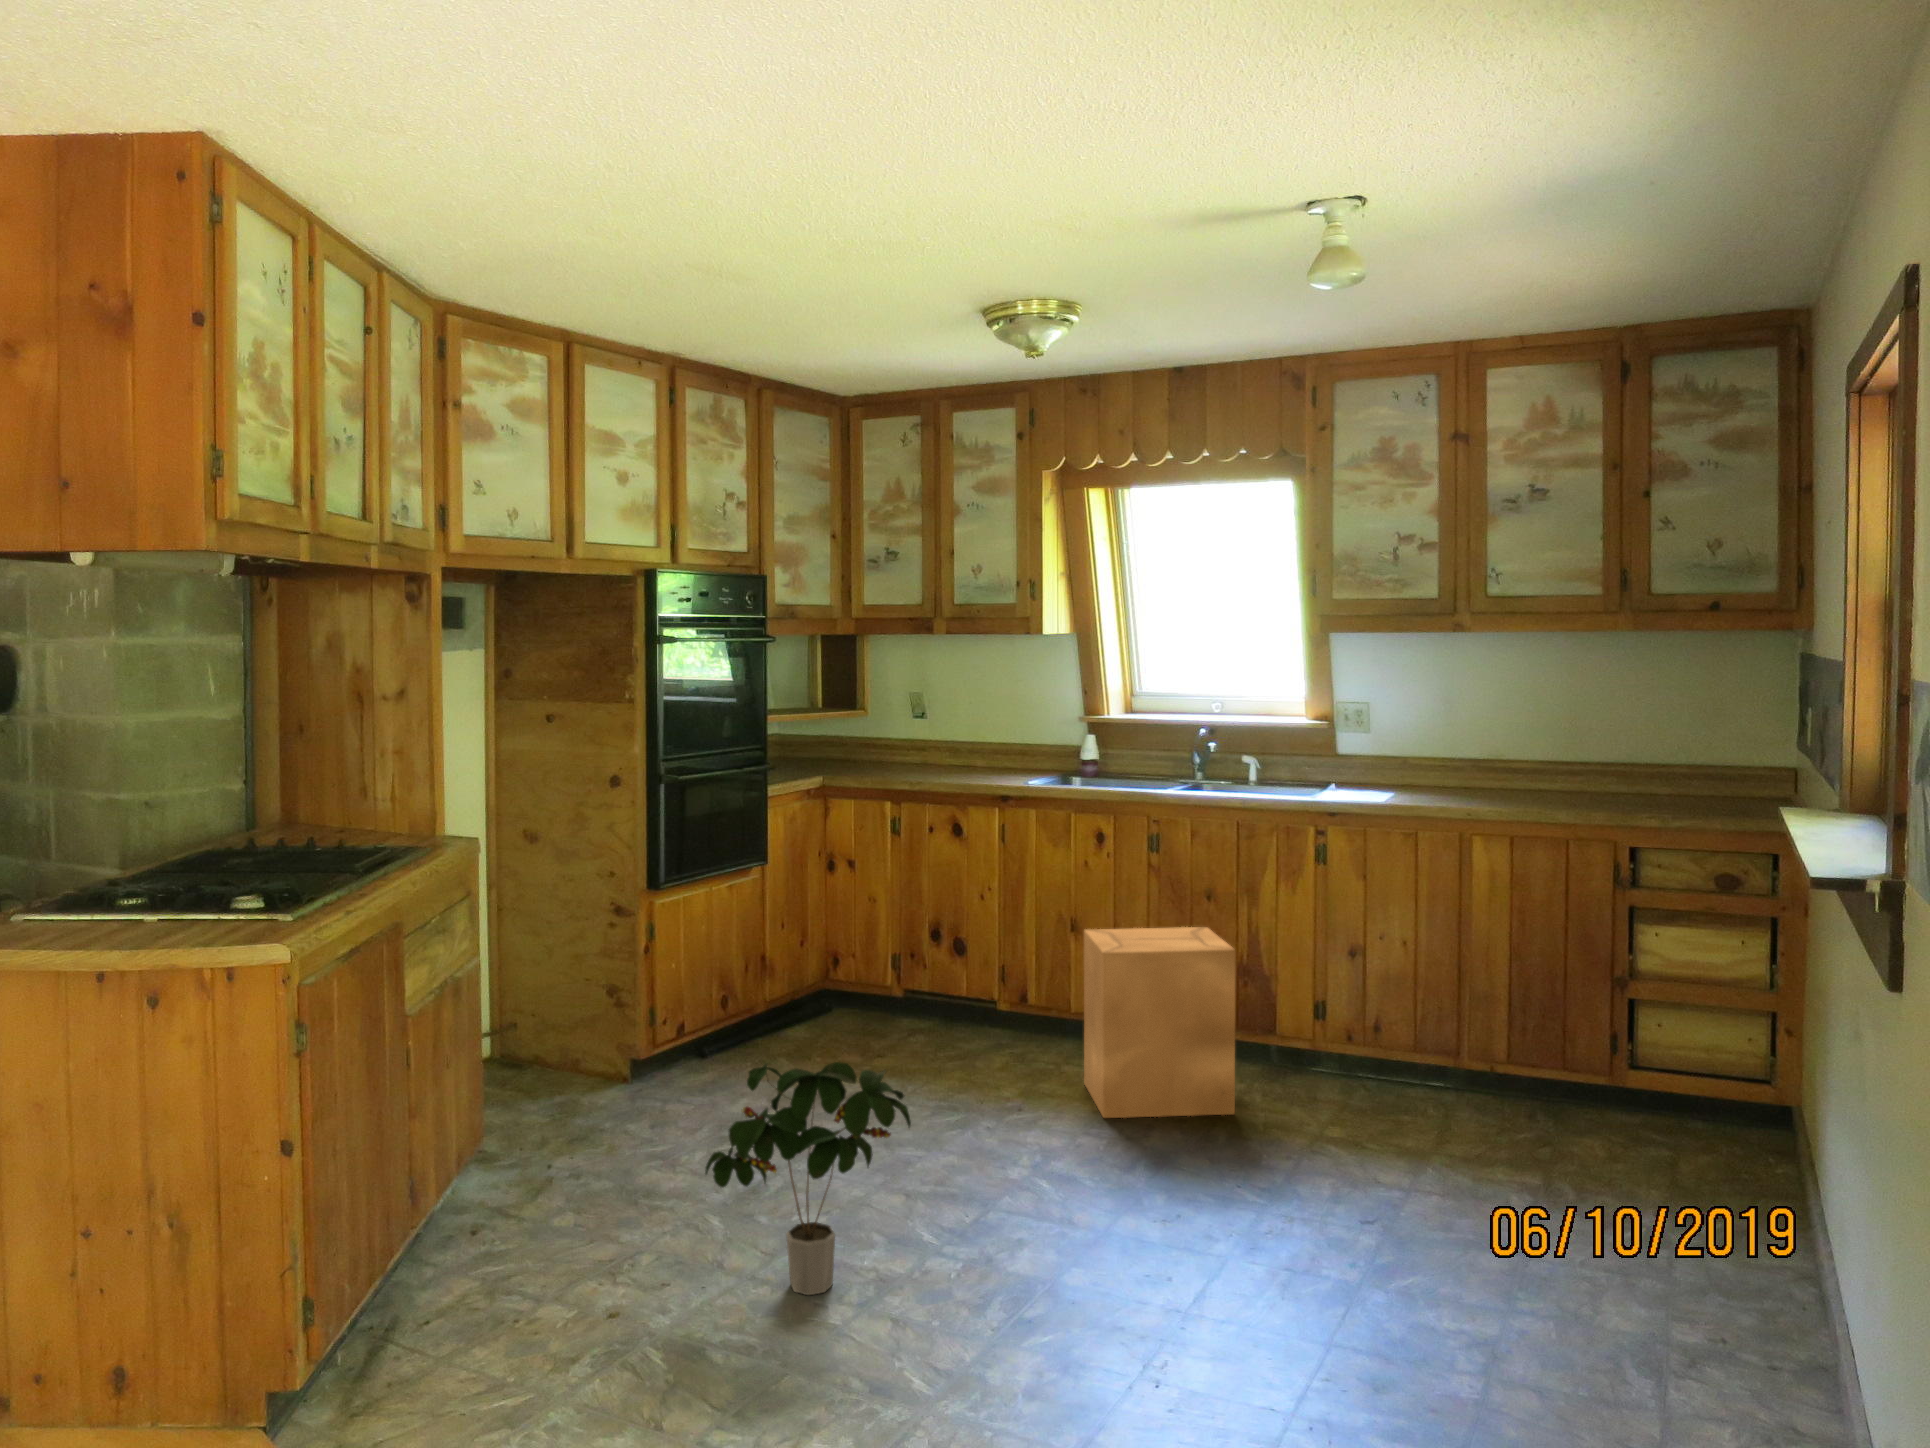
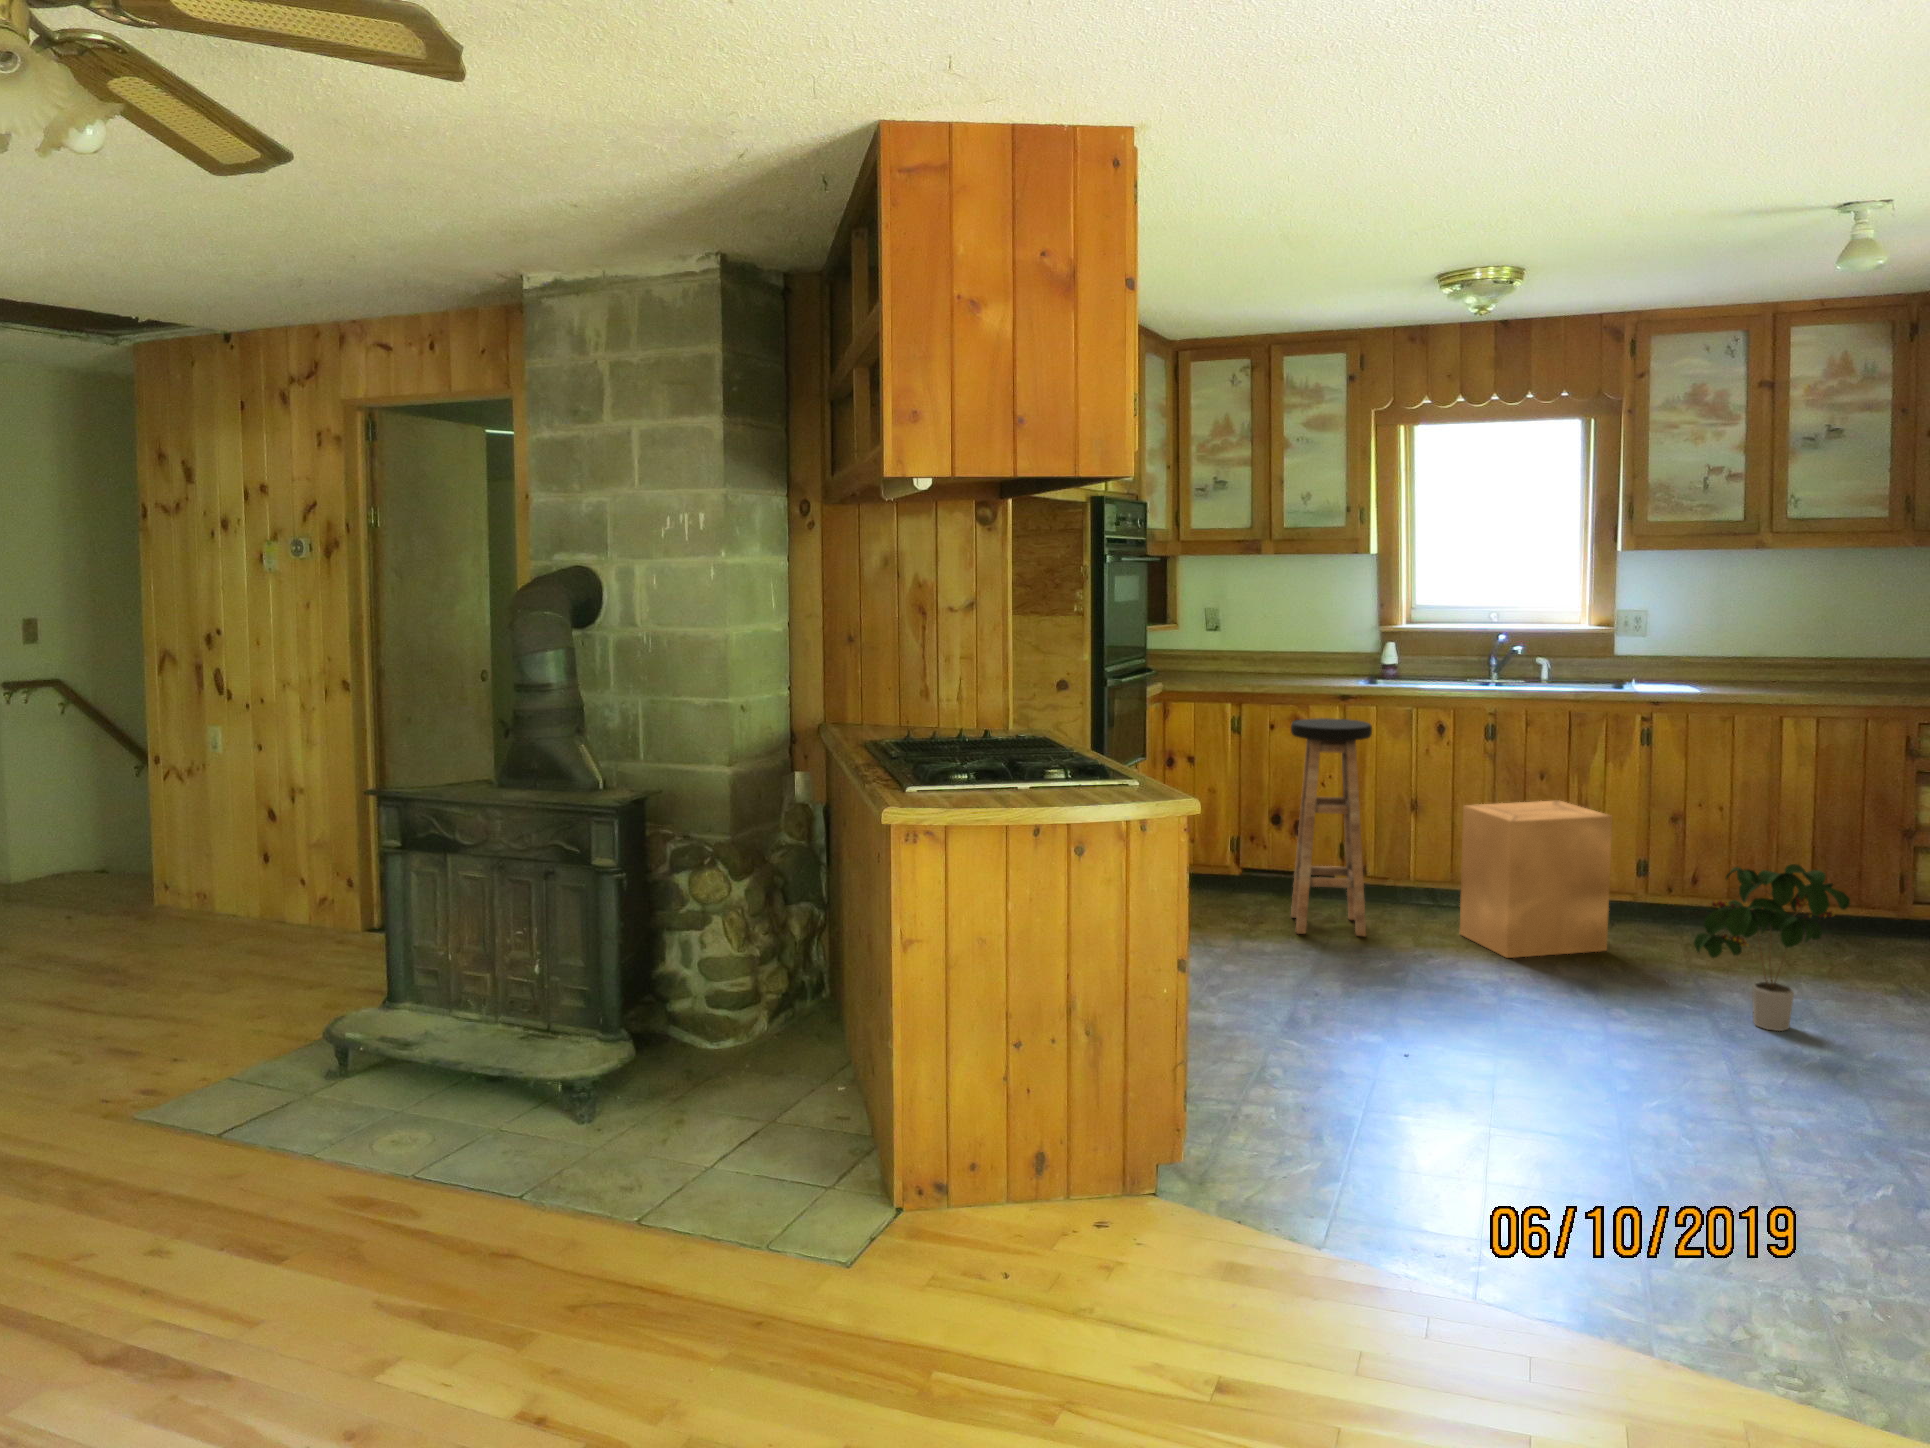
bar stool: none [897,822,991,1081] -> present [1291,718,1372,936]
potted plant: present [705,1062,911,1295] -> present [1694,864,1850,1031]

